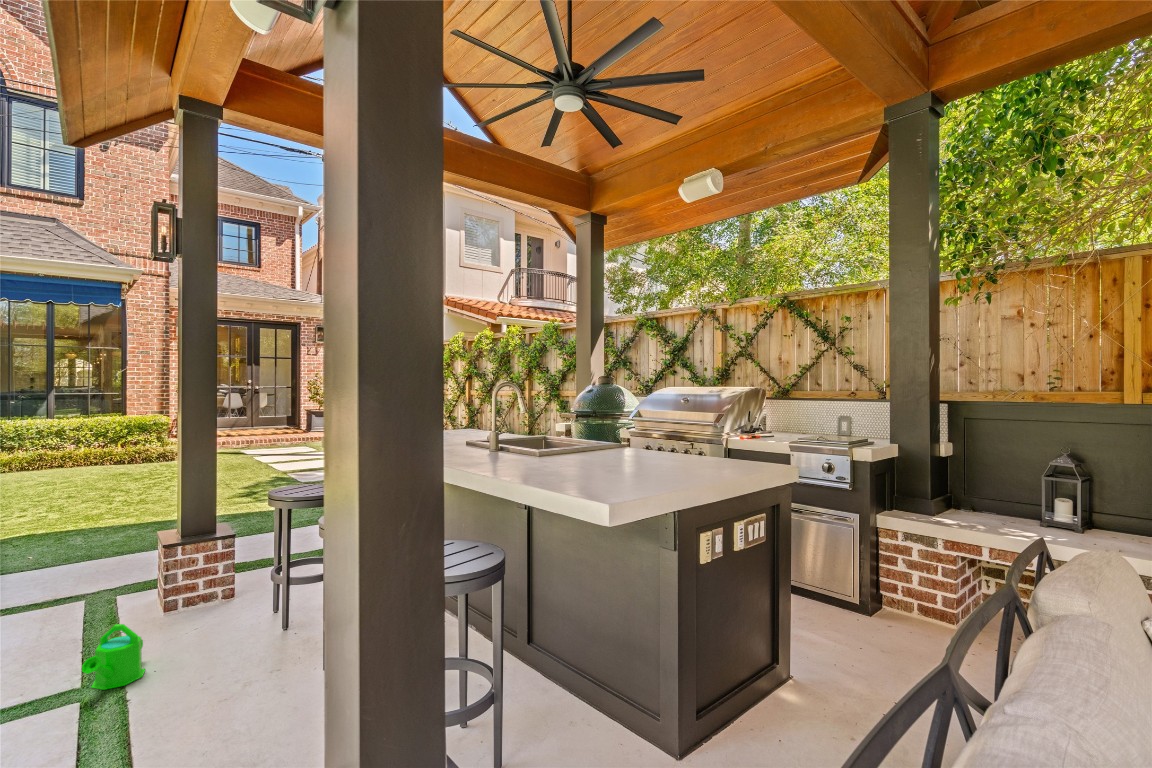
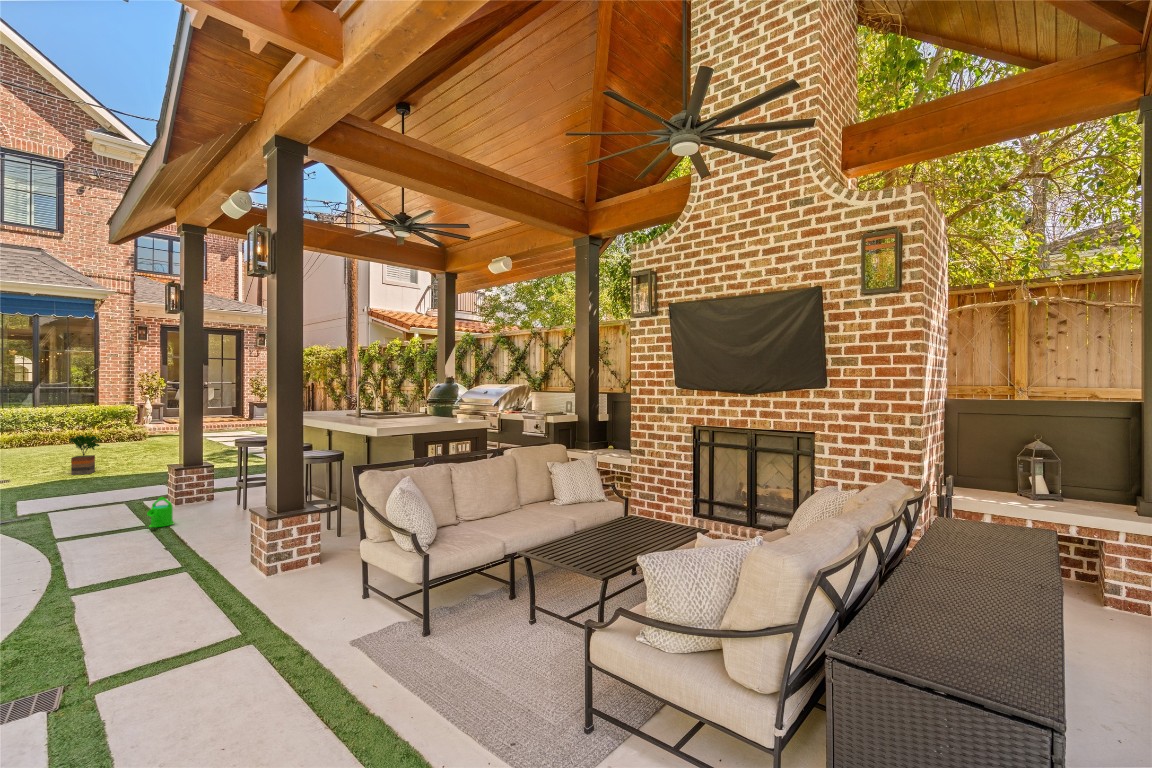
potted tree: none [44,467,93,526] -> present [69,435,100,475]

